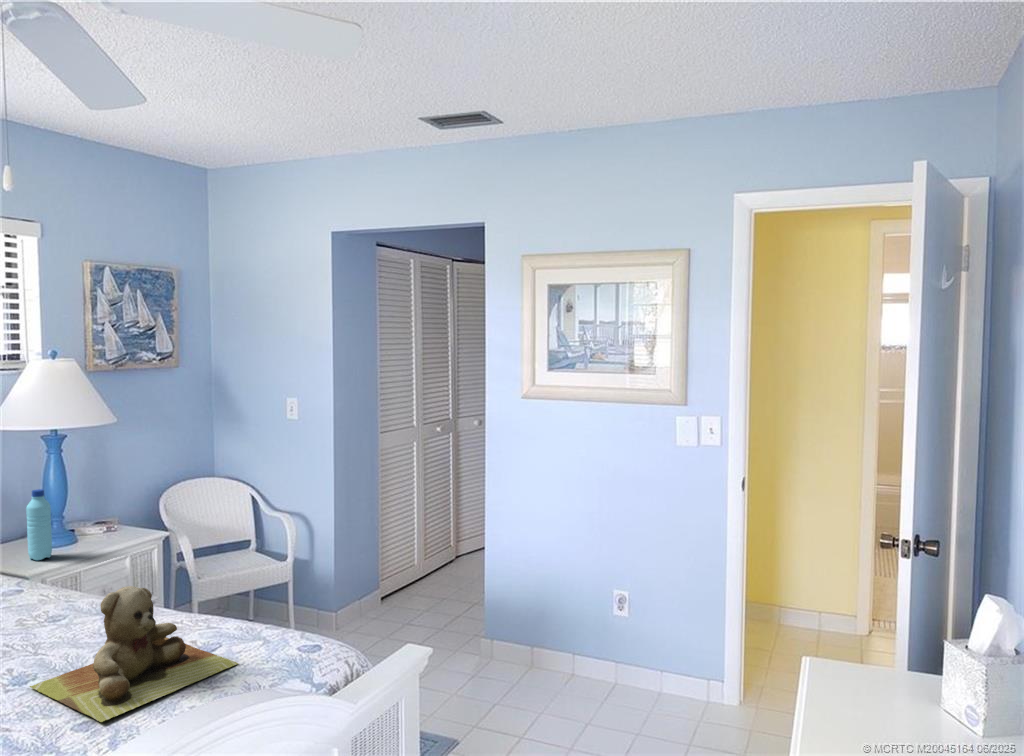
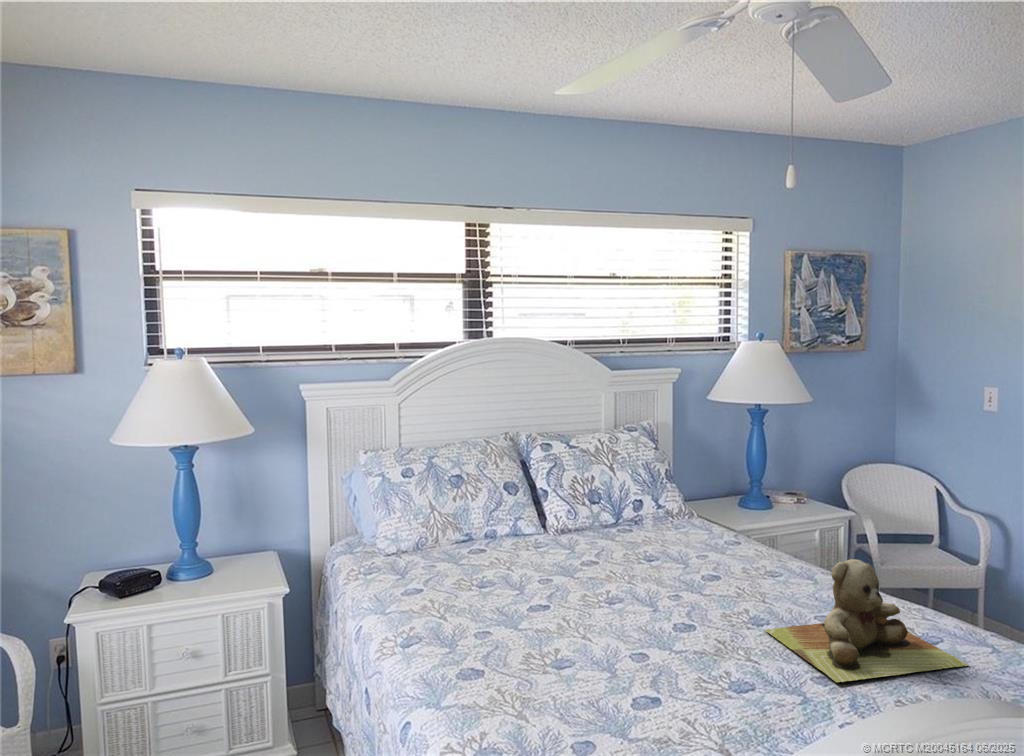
water bottle: present [26,489,52,560] -> none [736,456,756,518]

